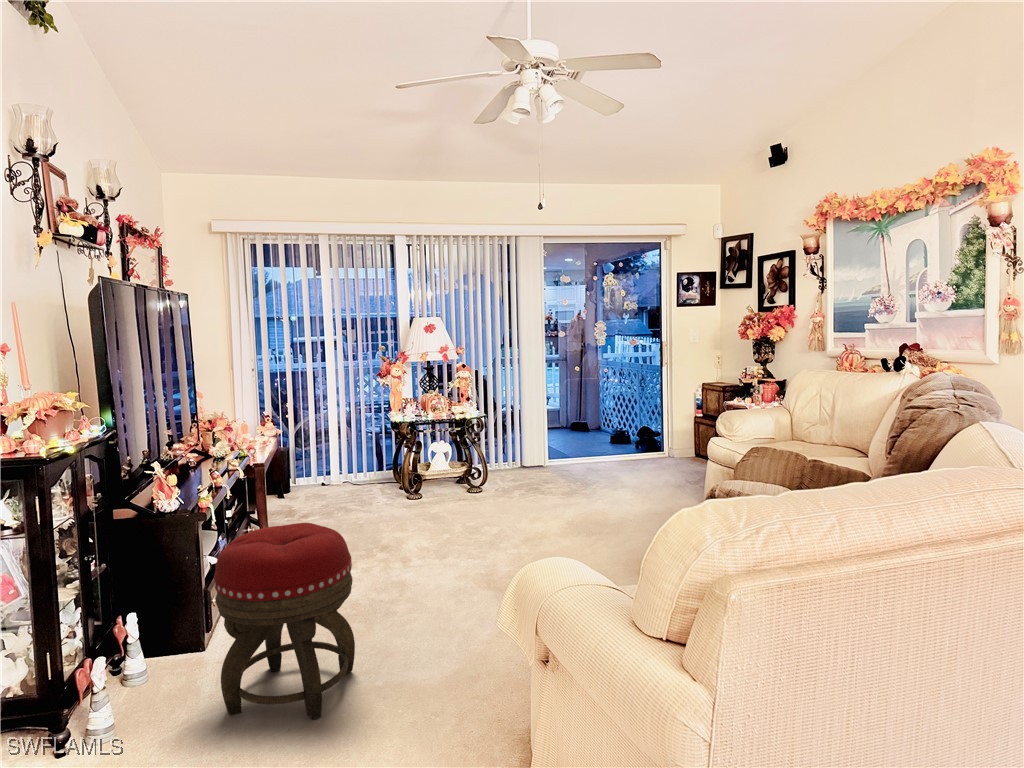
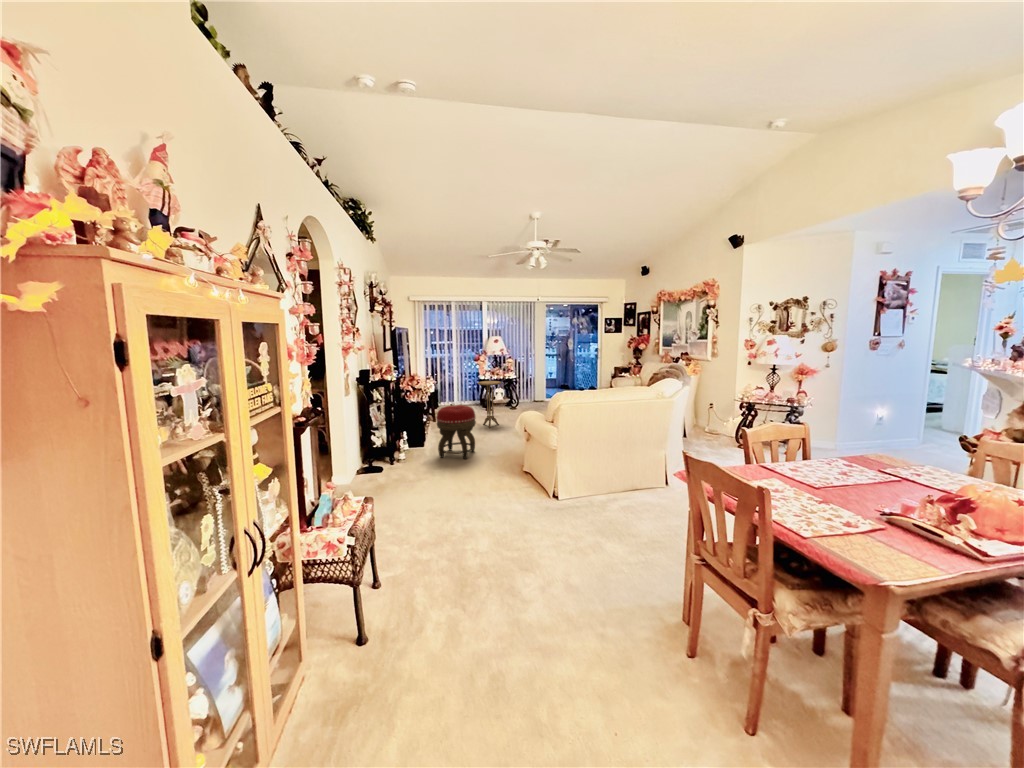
side table: none [375,430,440,562] -> present [478,381,501,428]

